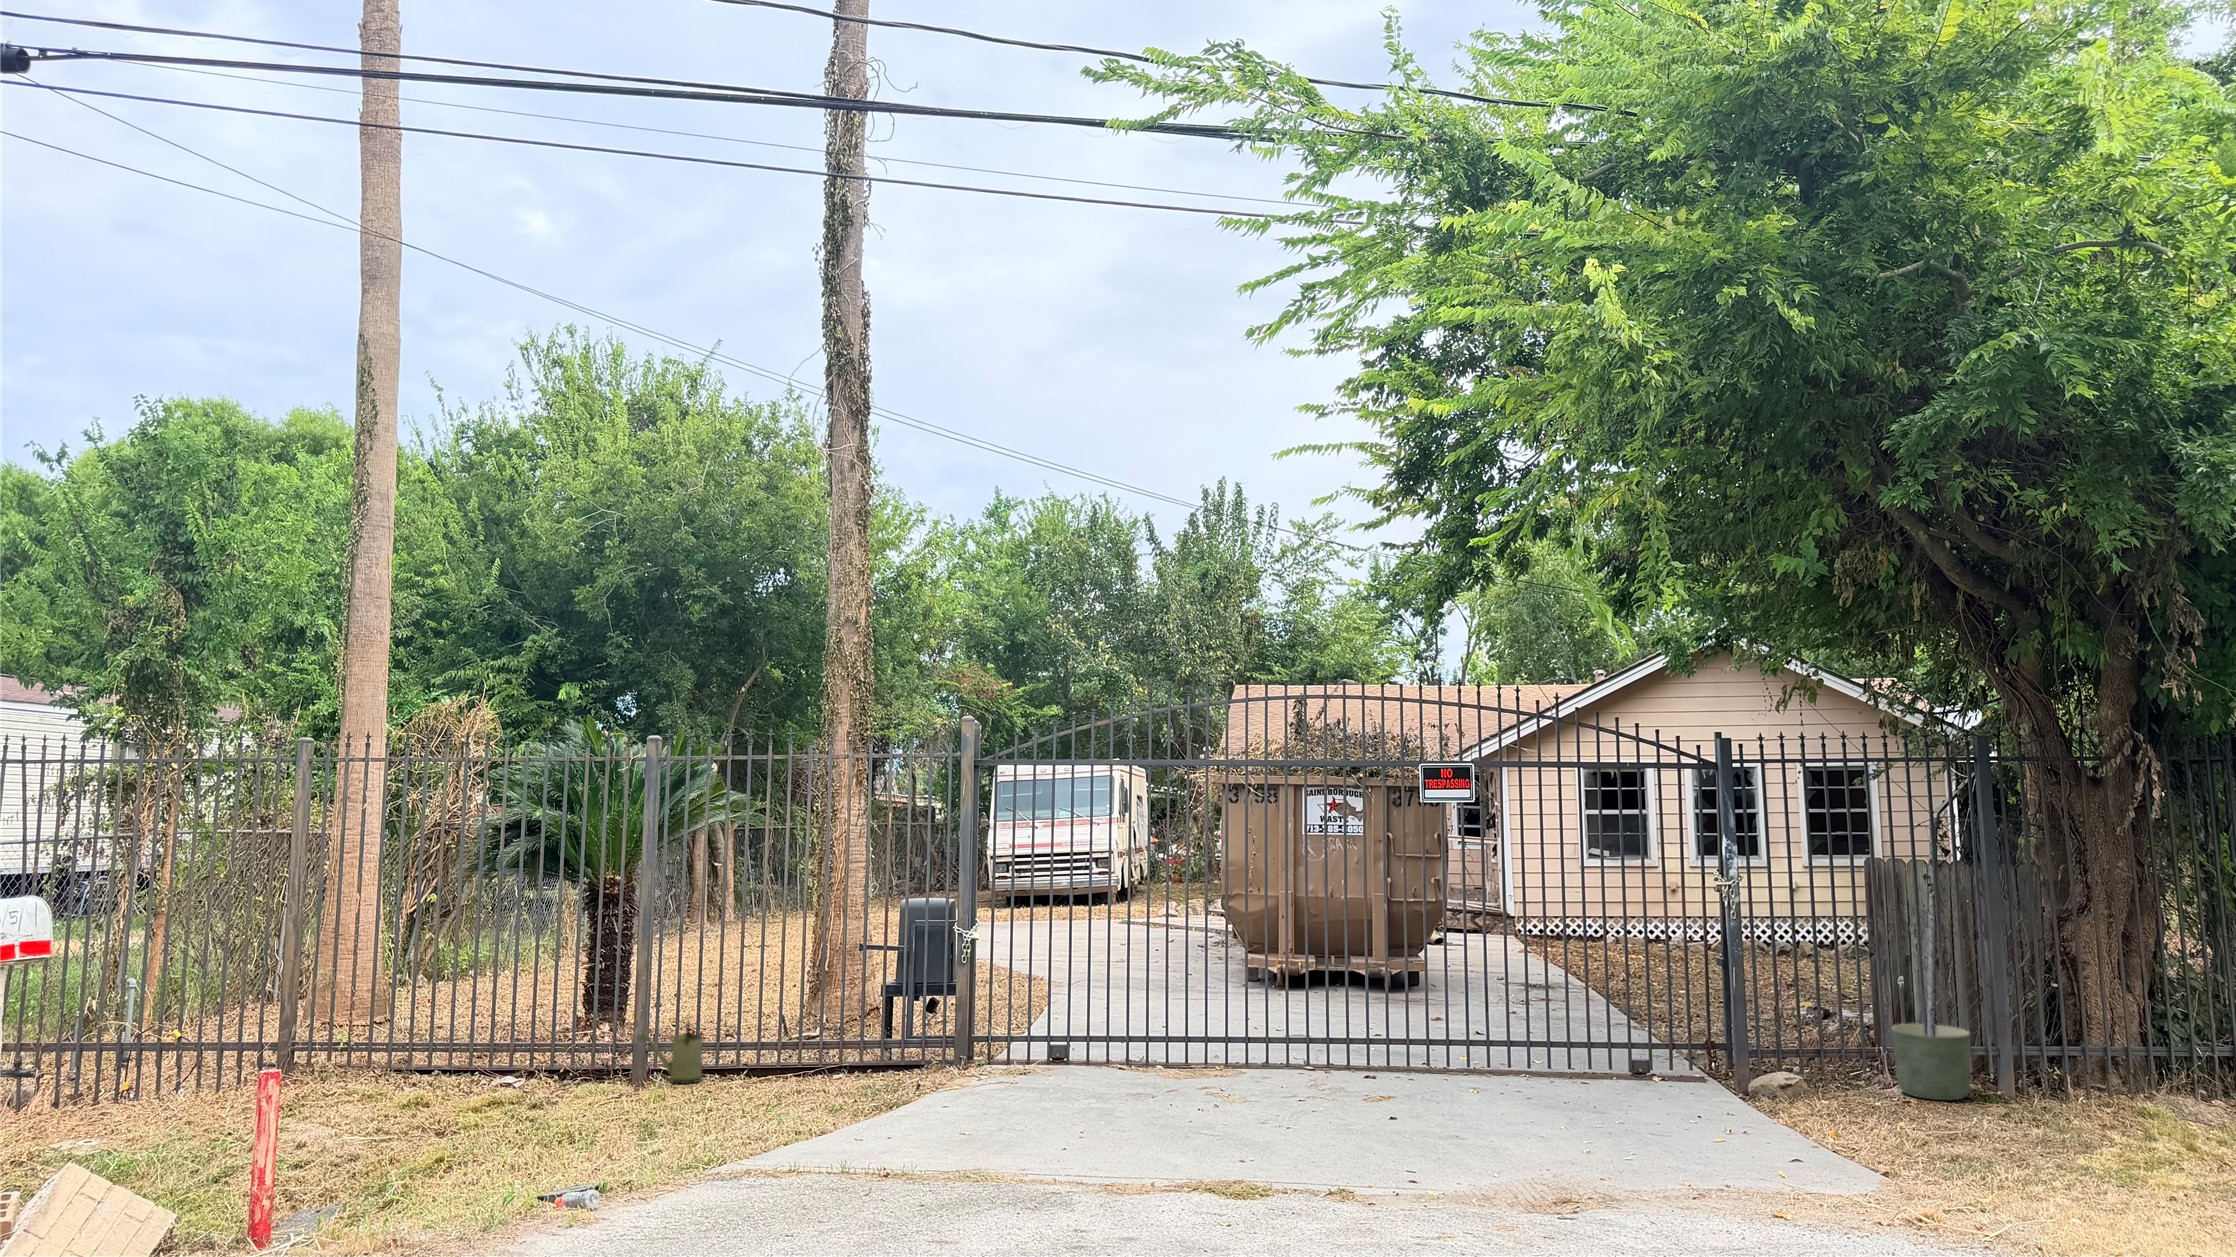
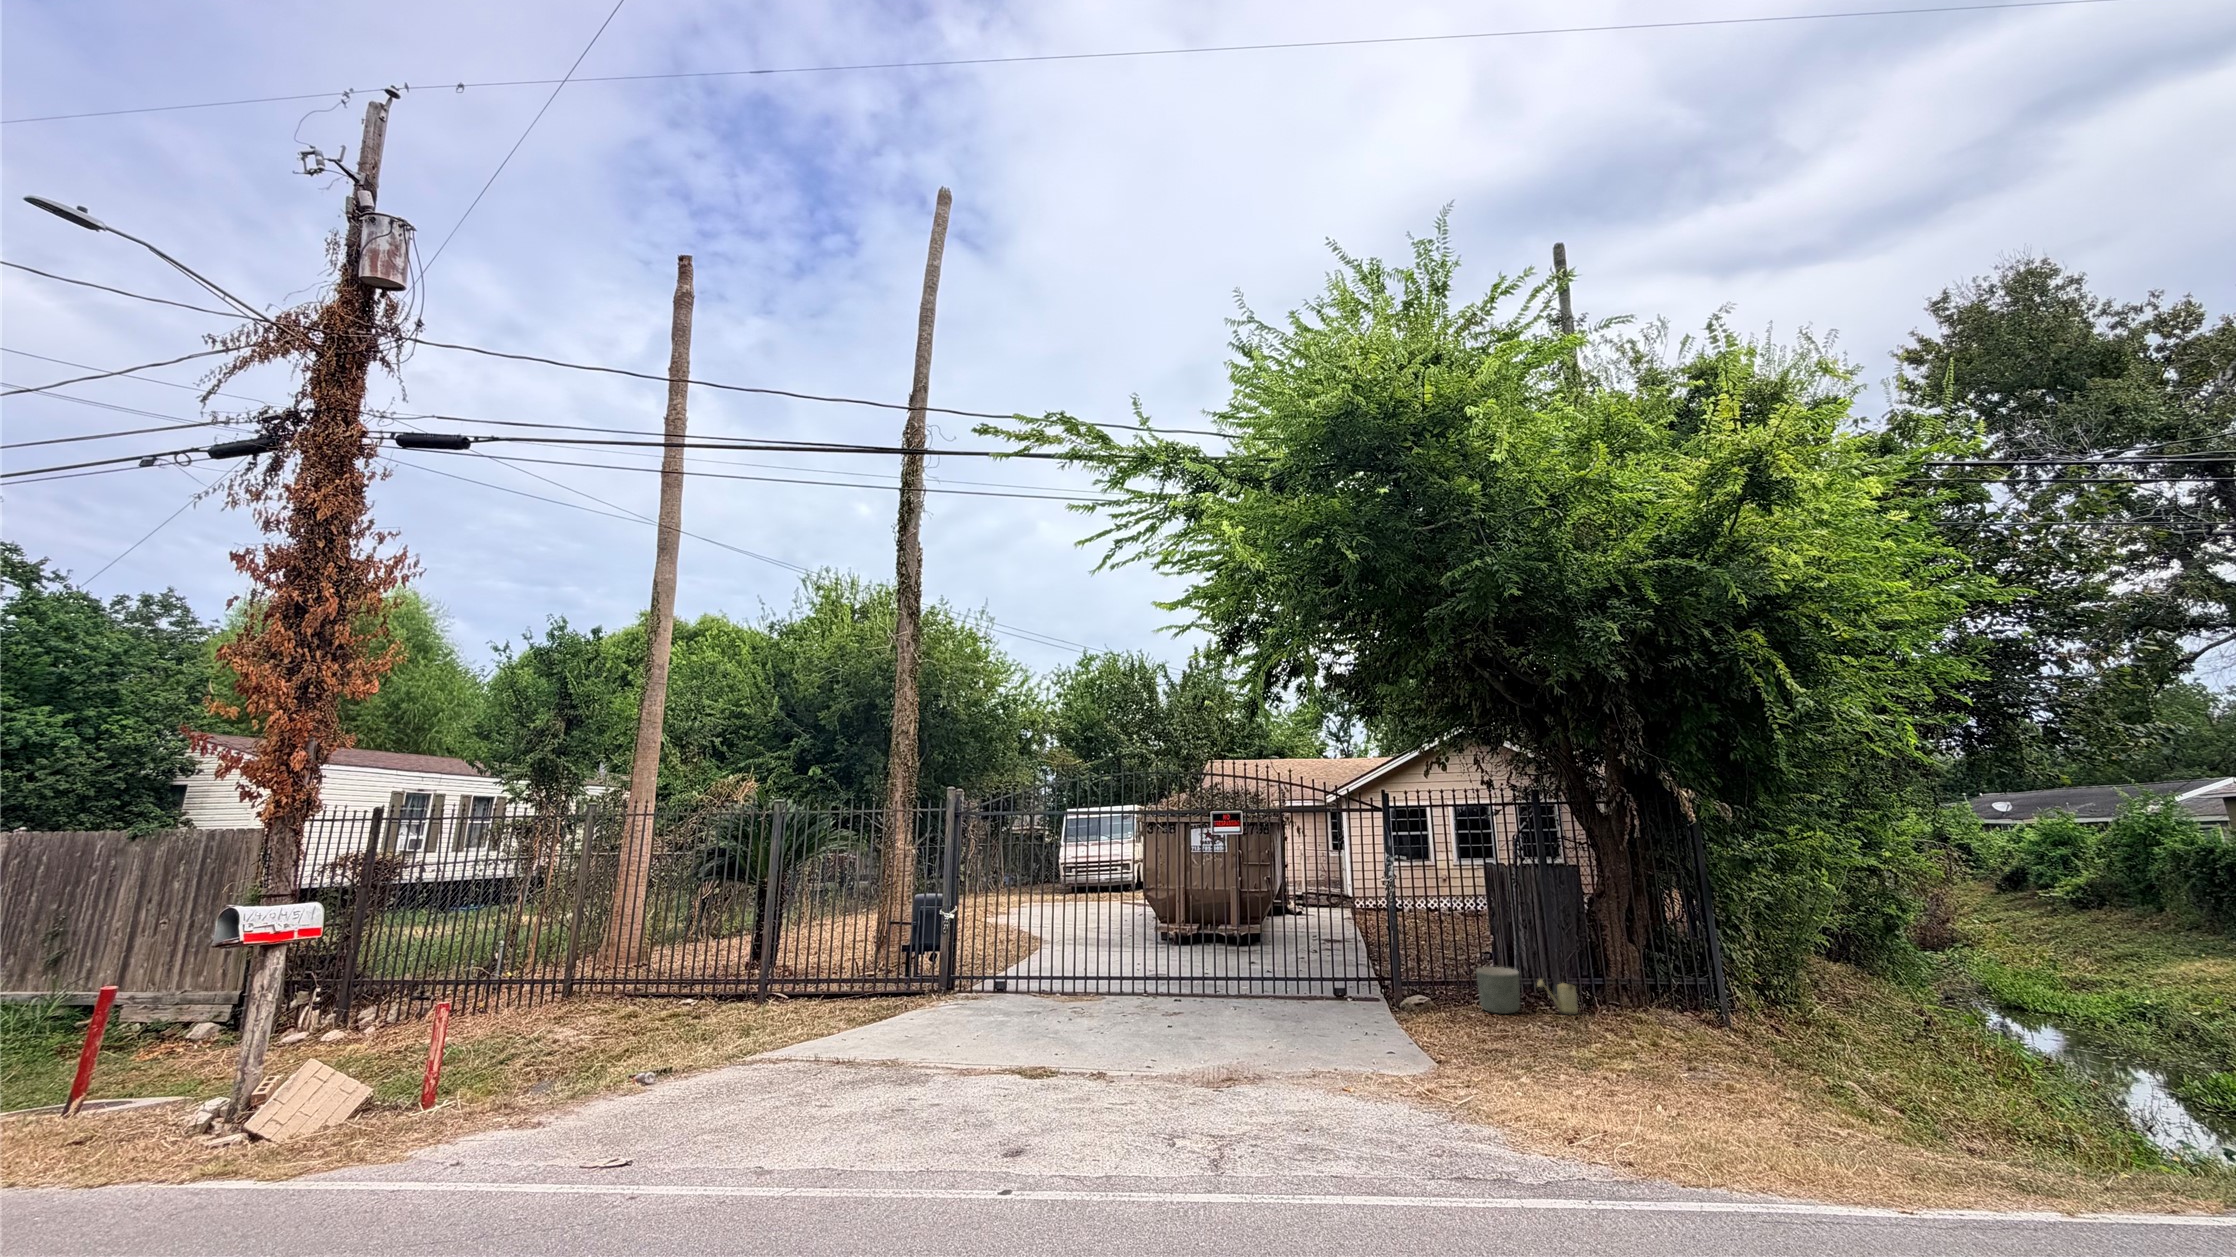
watering can: present [638,1020,704,1084] -> present [1537,980,1578,1015]

